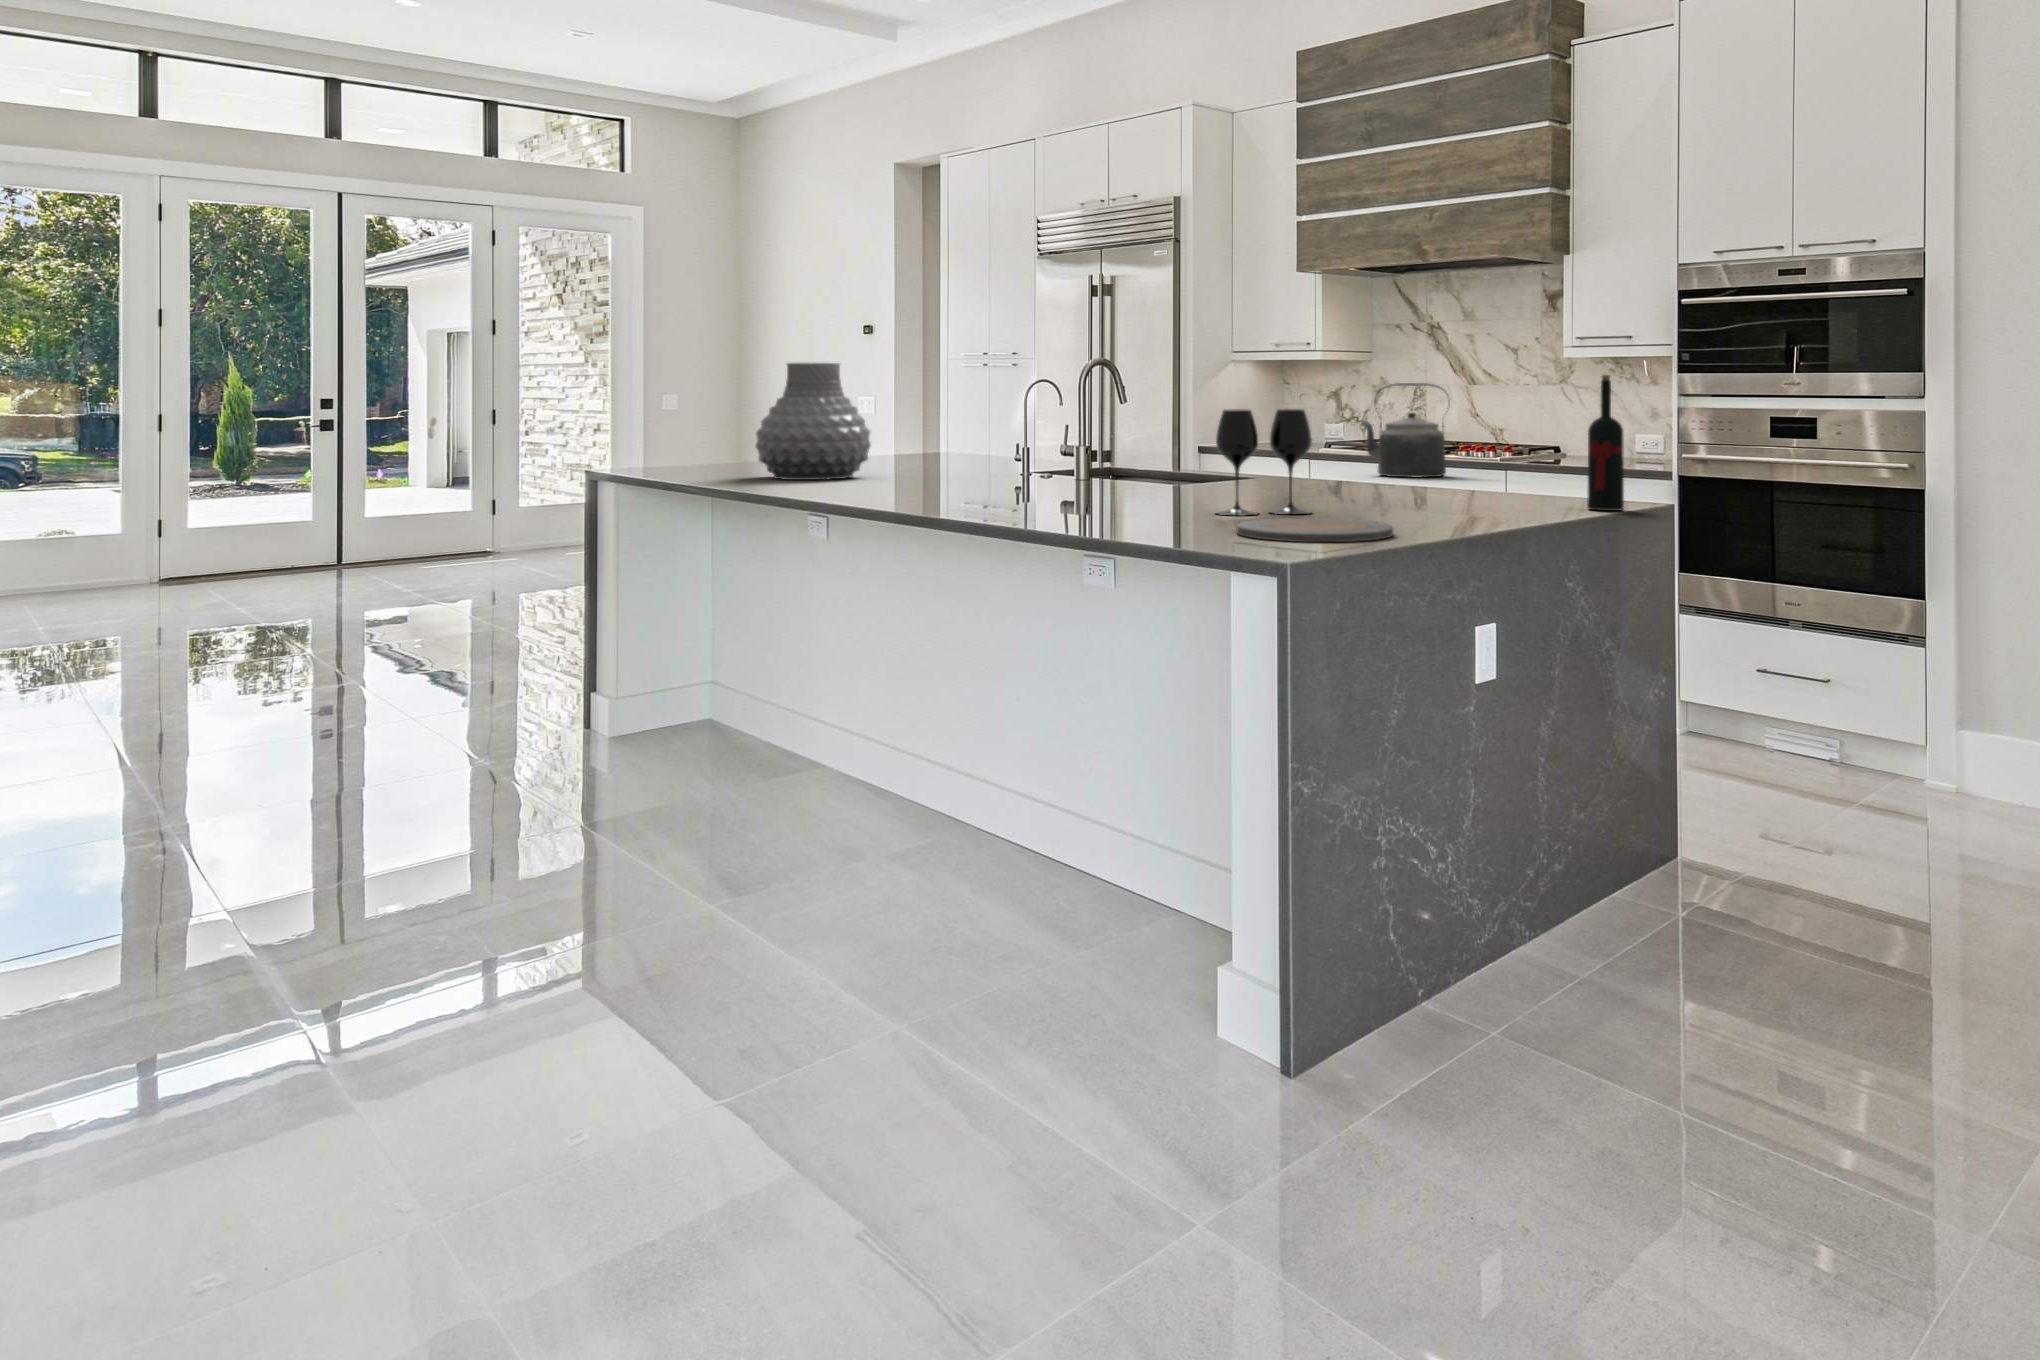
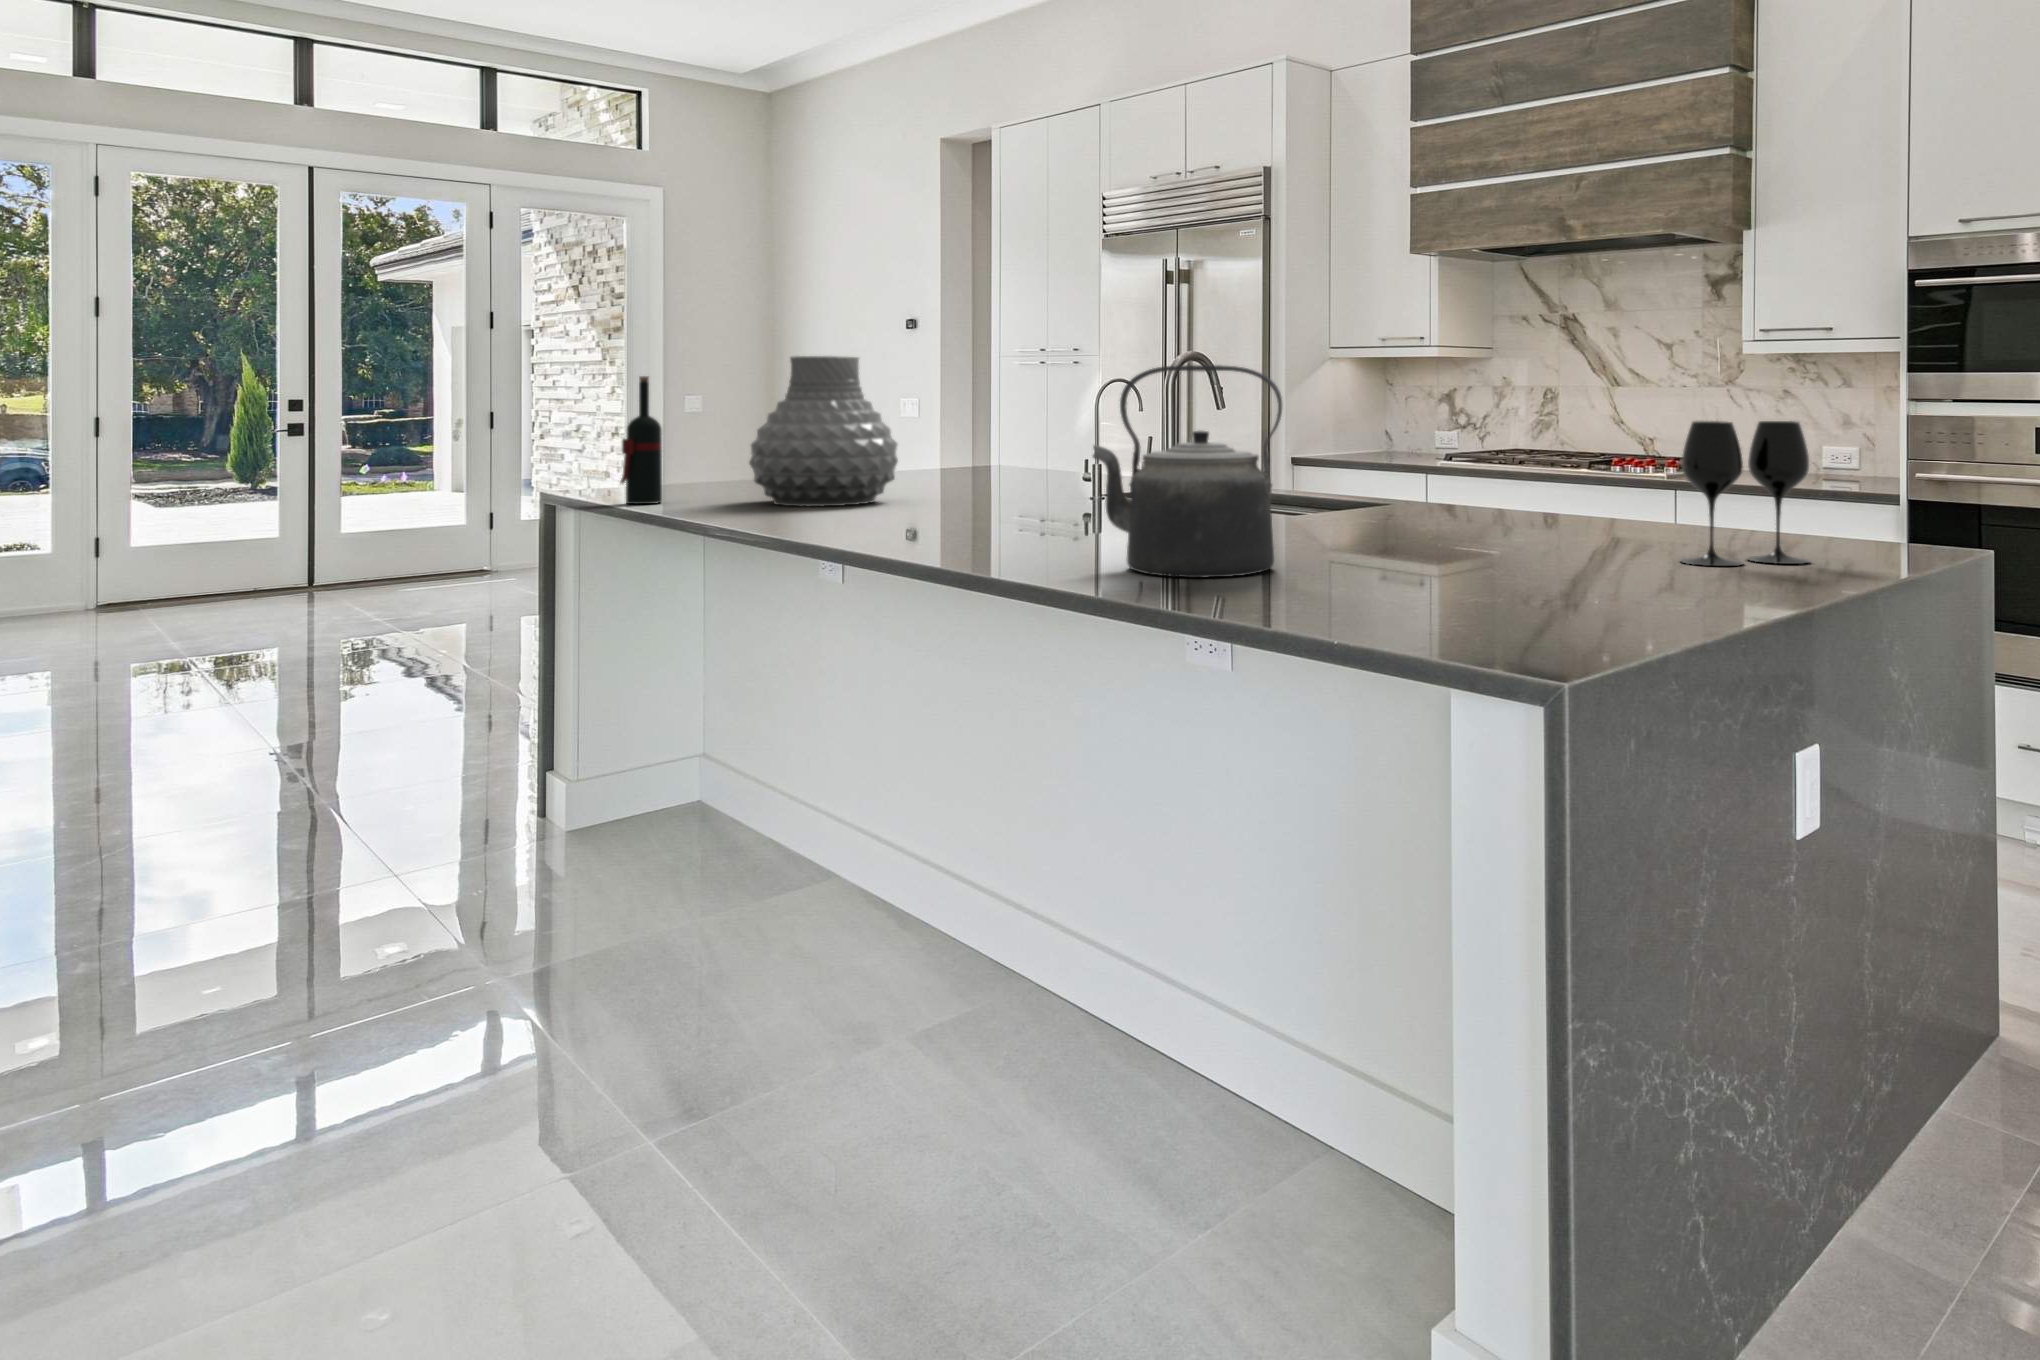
wine bottle: present [1587,375,1624,511] -> present [621,376,662,504]
kettle: present [1361,383,1448,478] -> present [1093,365,1282,578]
wine glass: present [1216,409,1312,516] -> present [1681,421,1809,566]
plate: present [1237,518,1393,542] -> none [1437,587,1687,640]

